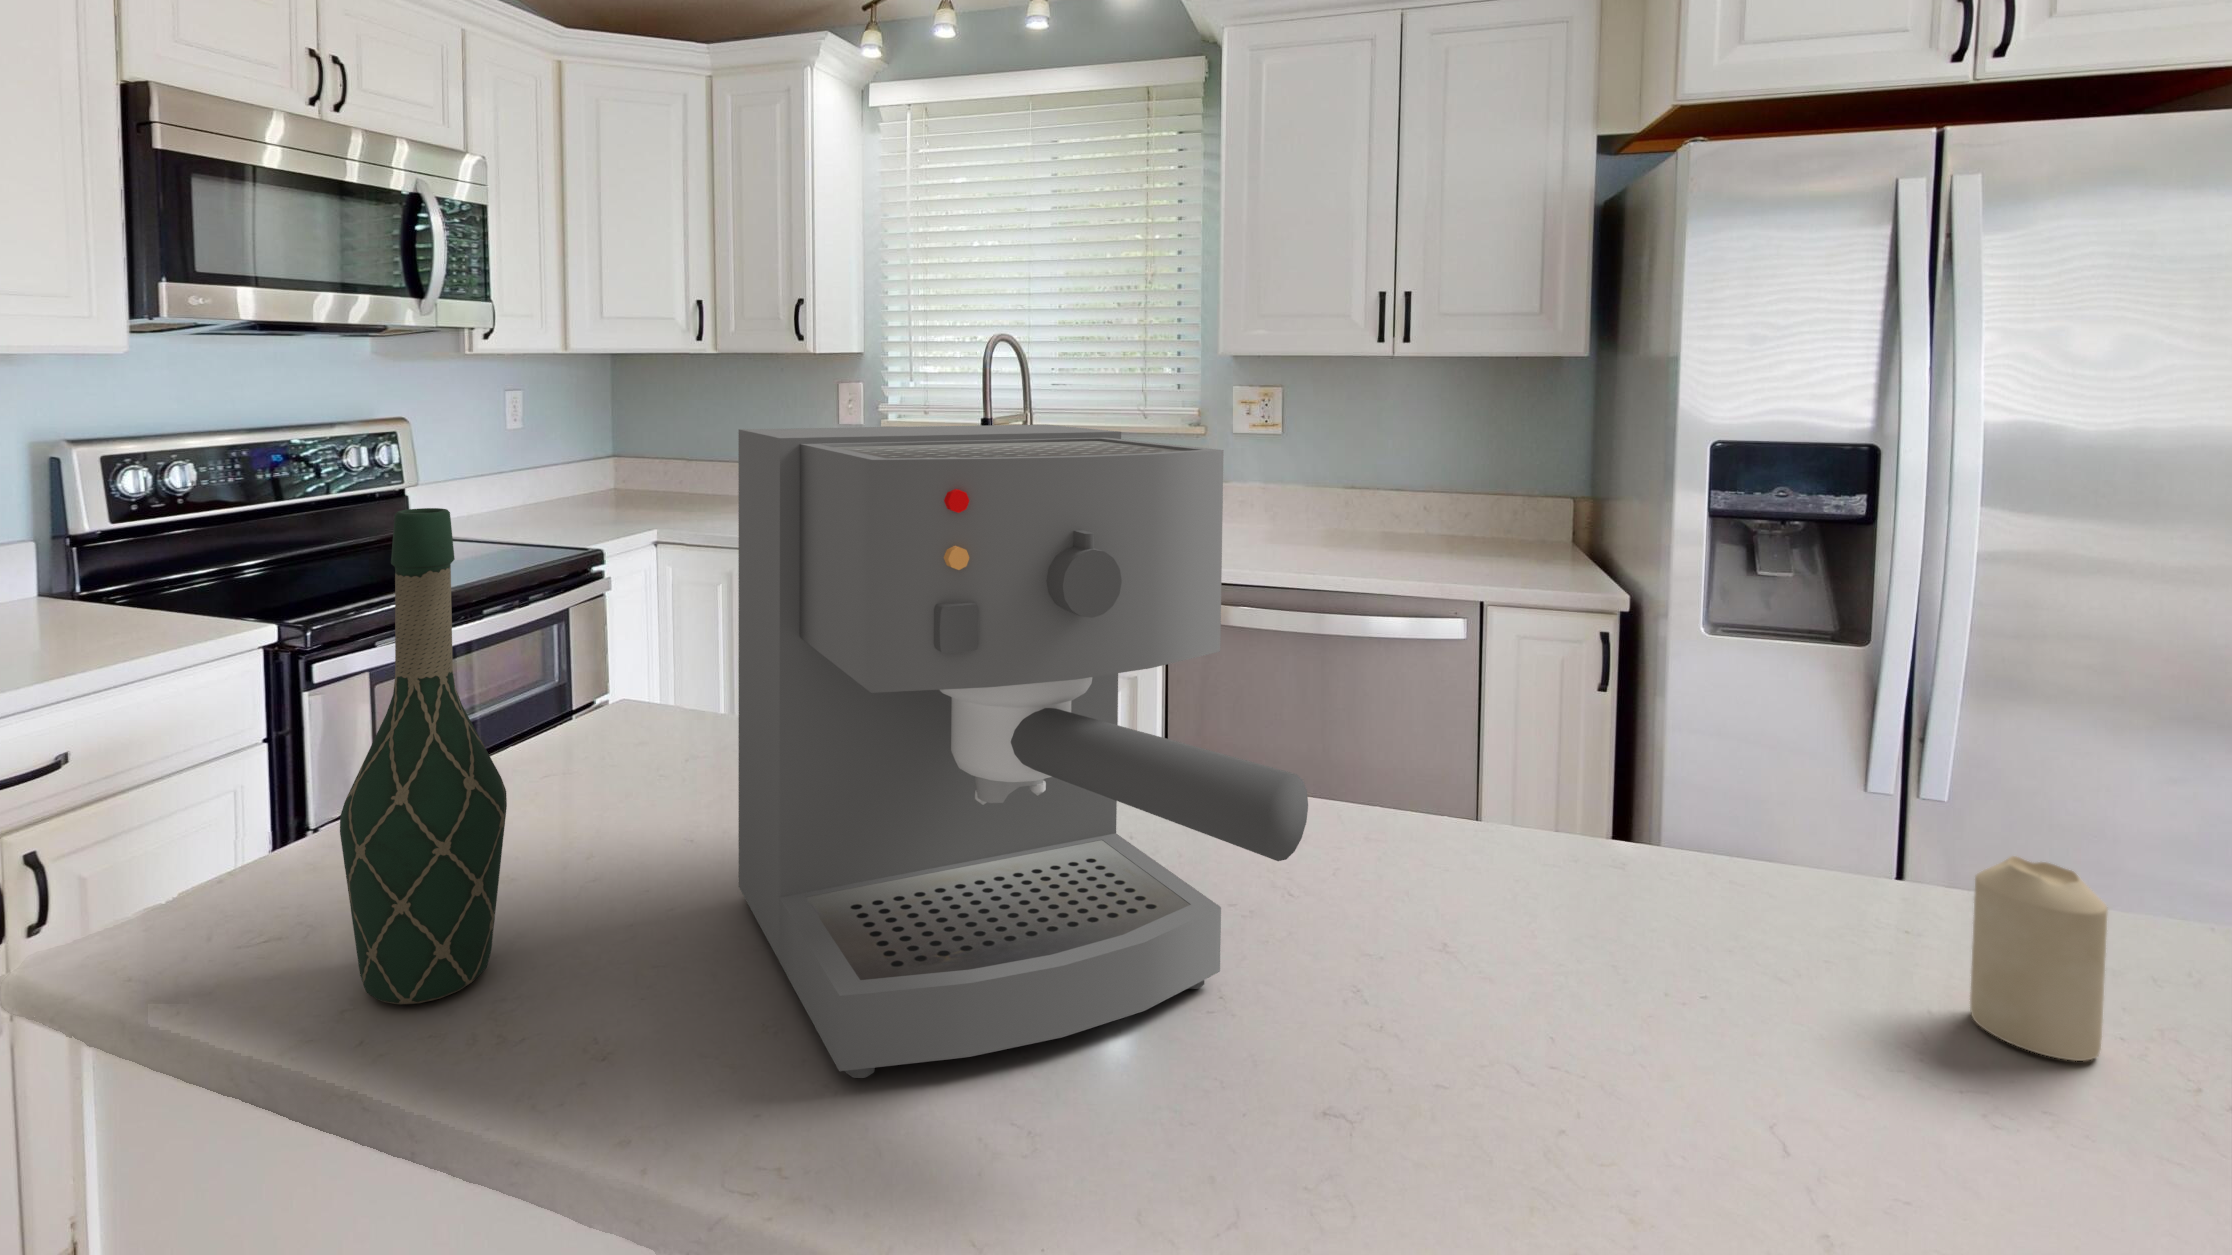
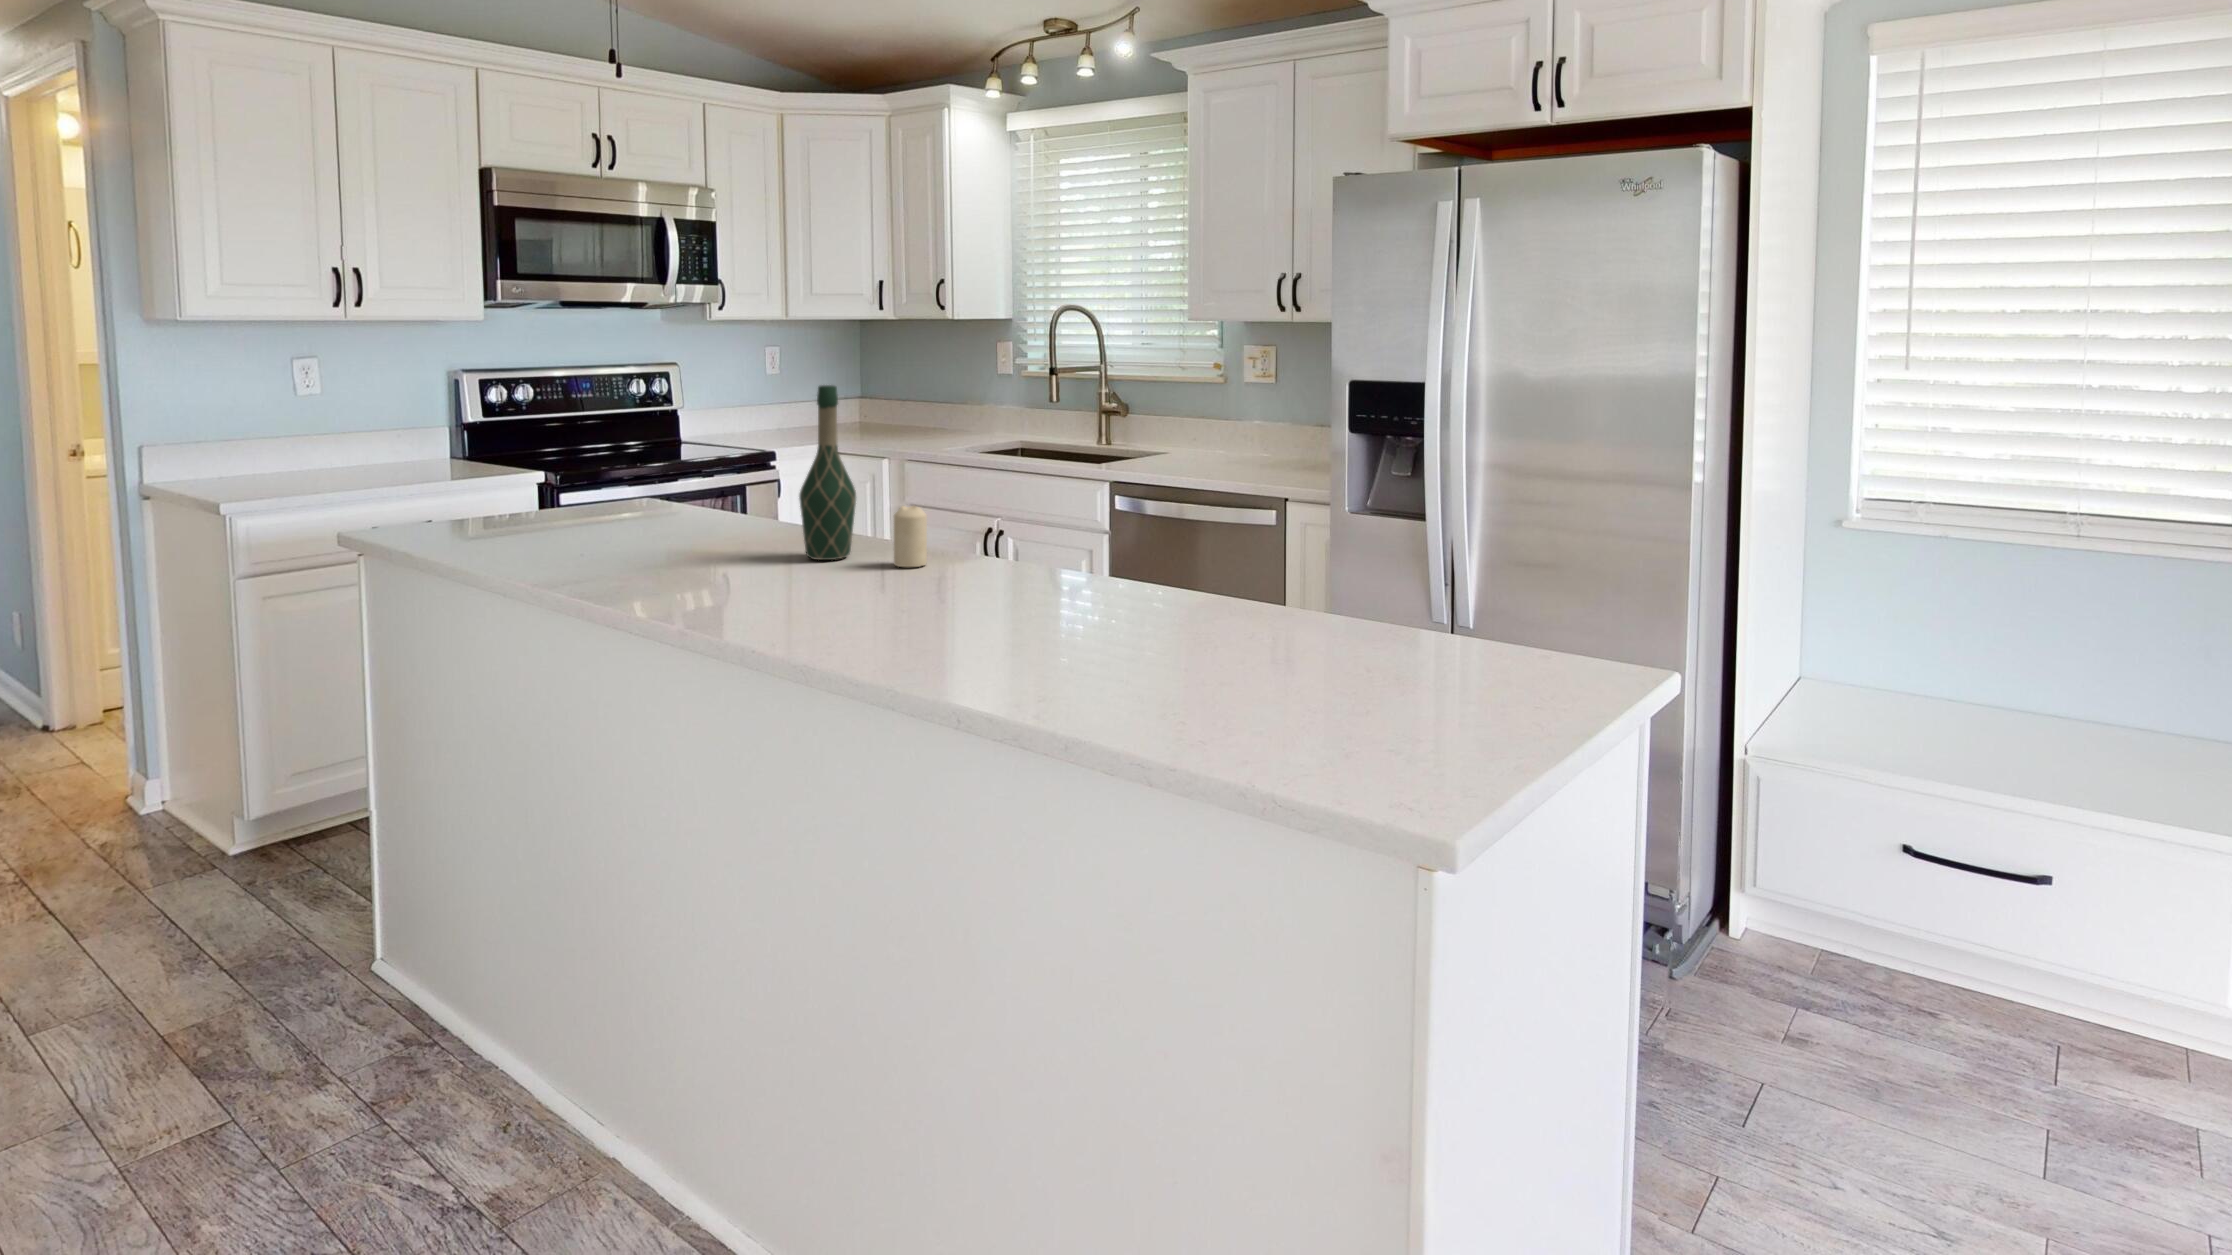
coffee maker: present [738,425,1308,1078] -> none [542,353,713,547]
wine bottle: present [340,508,507,1004] -> present [799,385,856,560]

